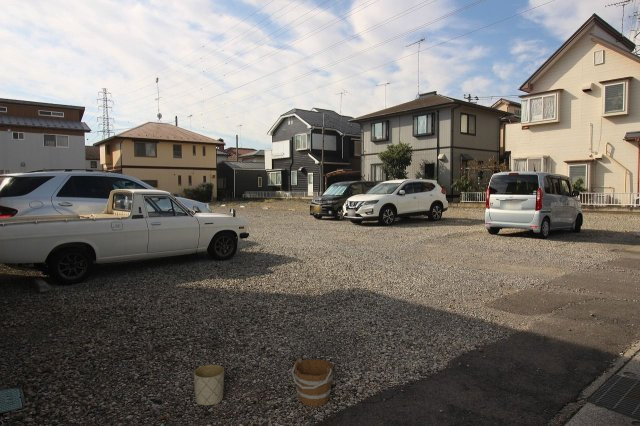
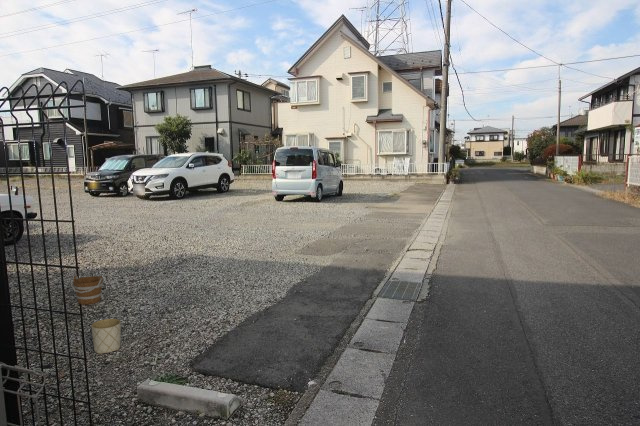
bucket: present [292,357,333,406] -> present [71,276,103,304]

